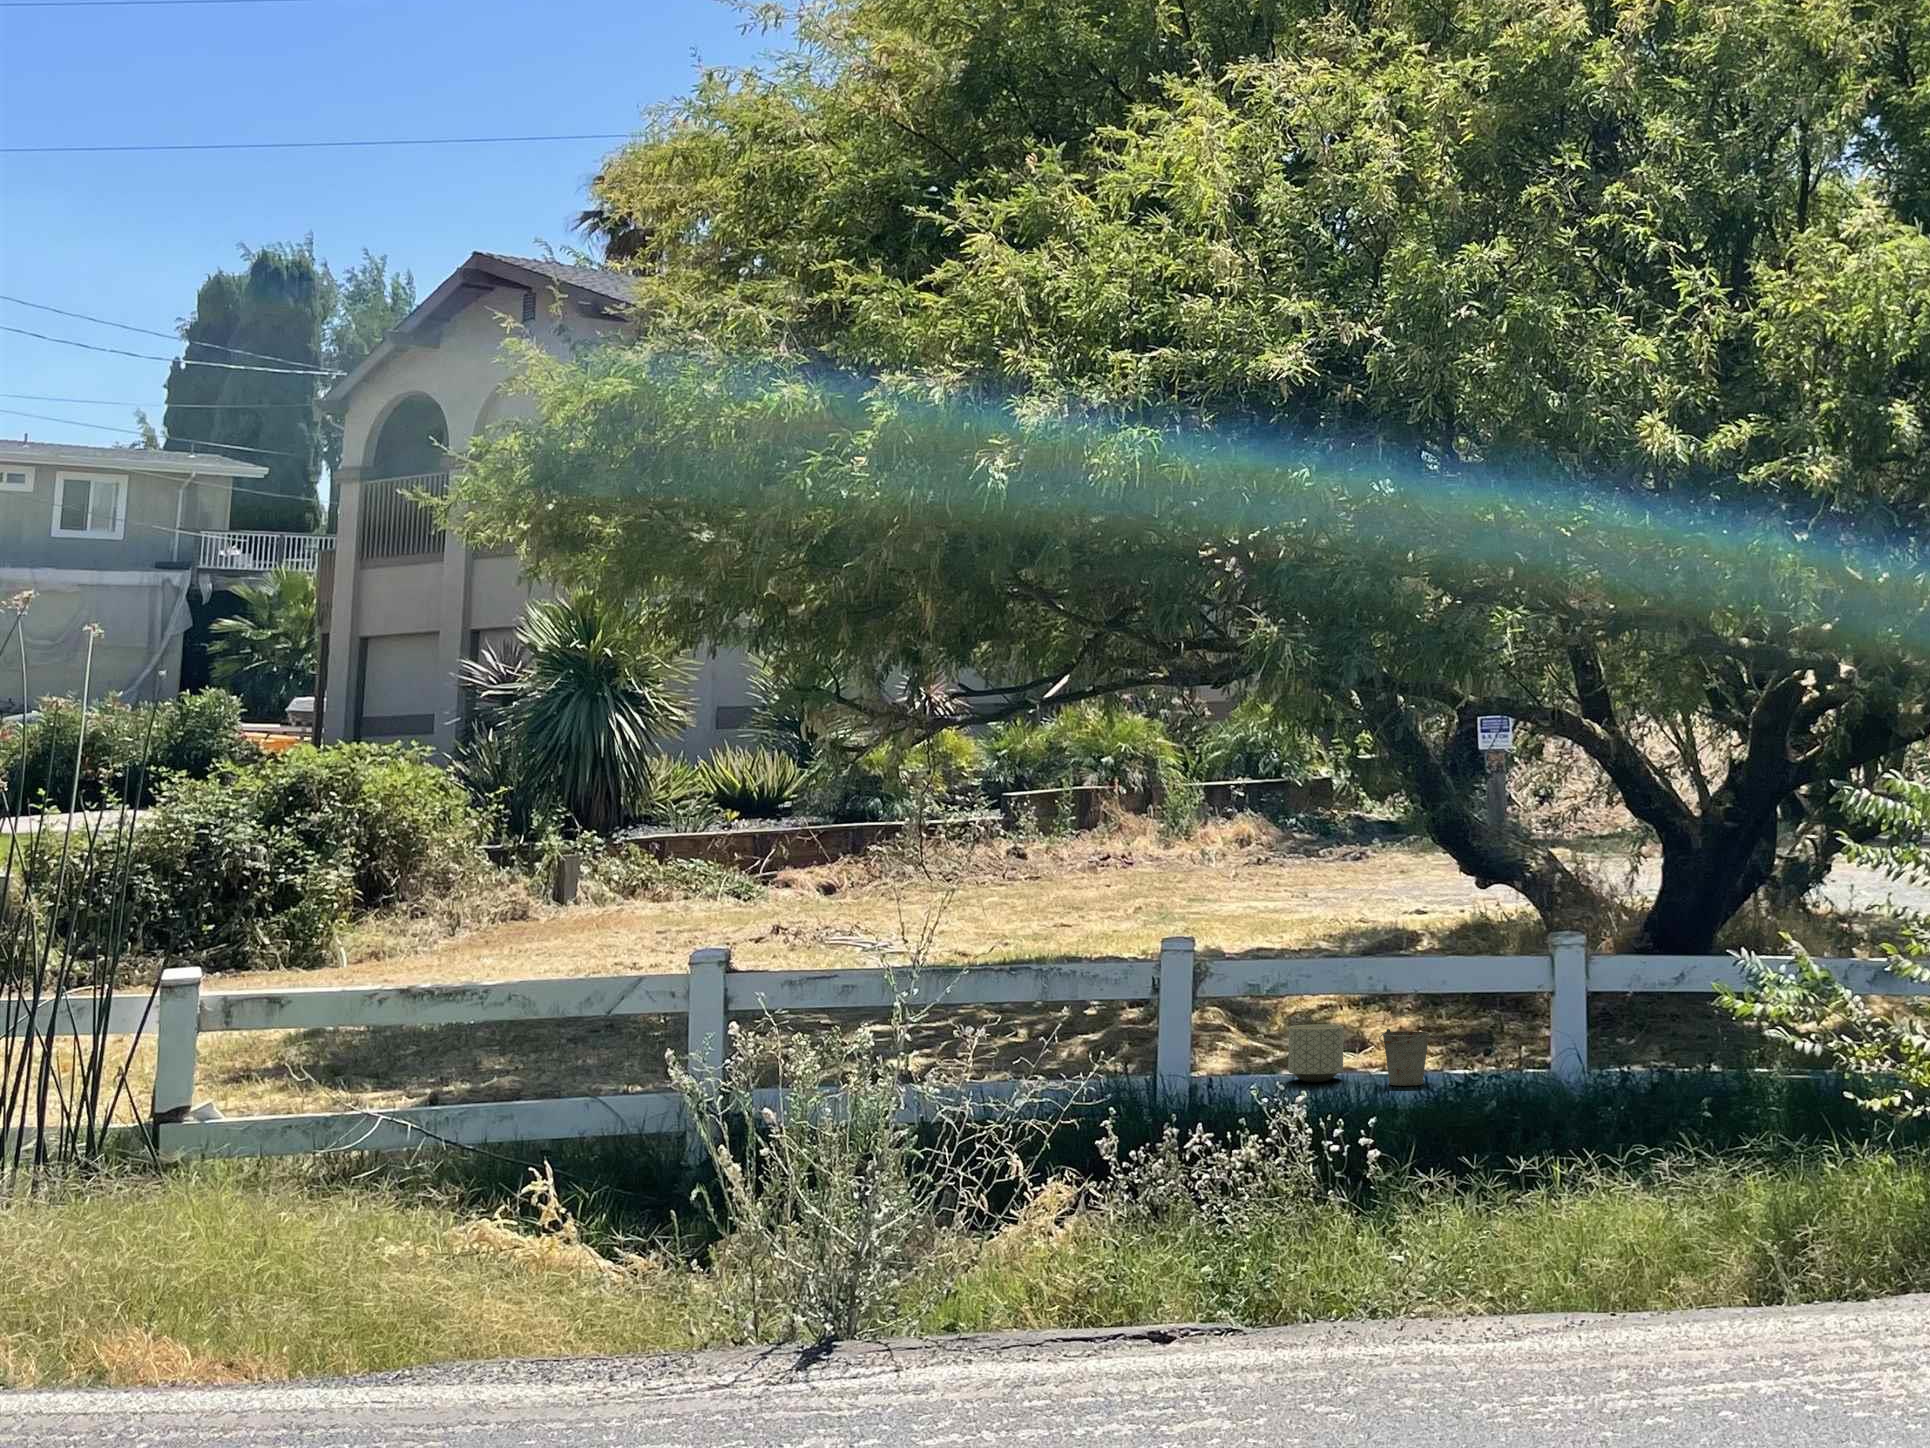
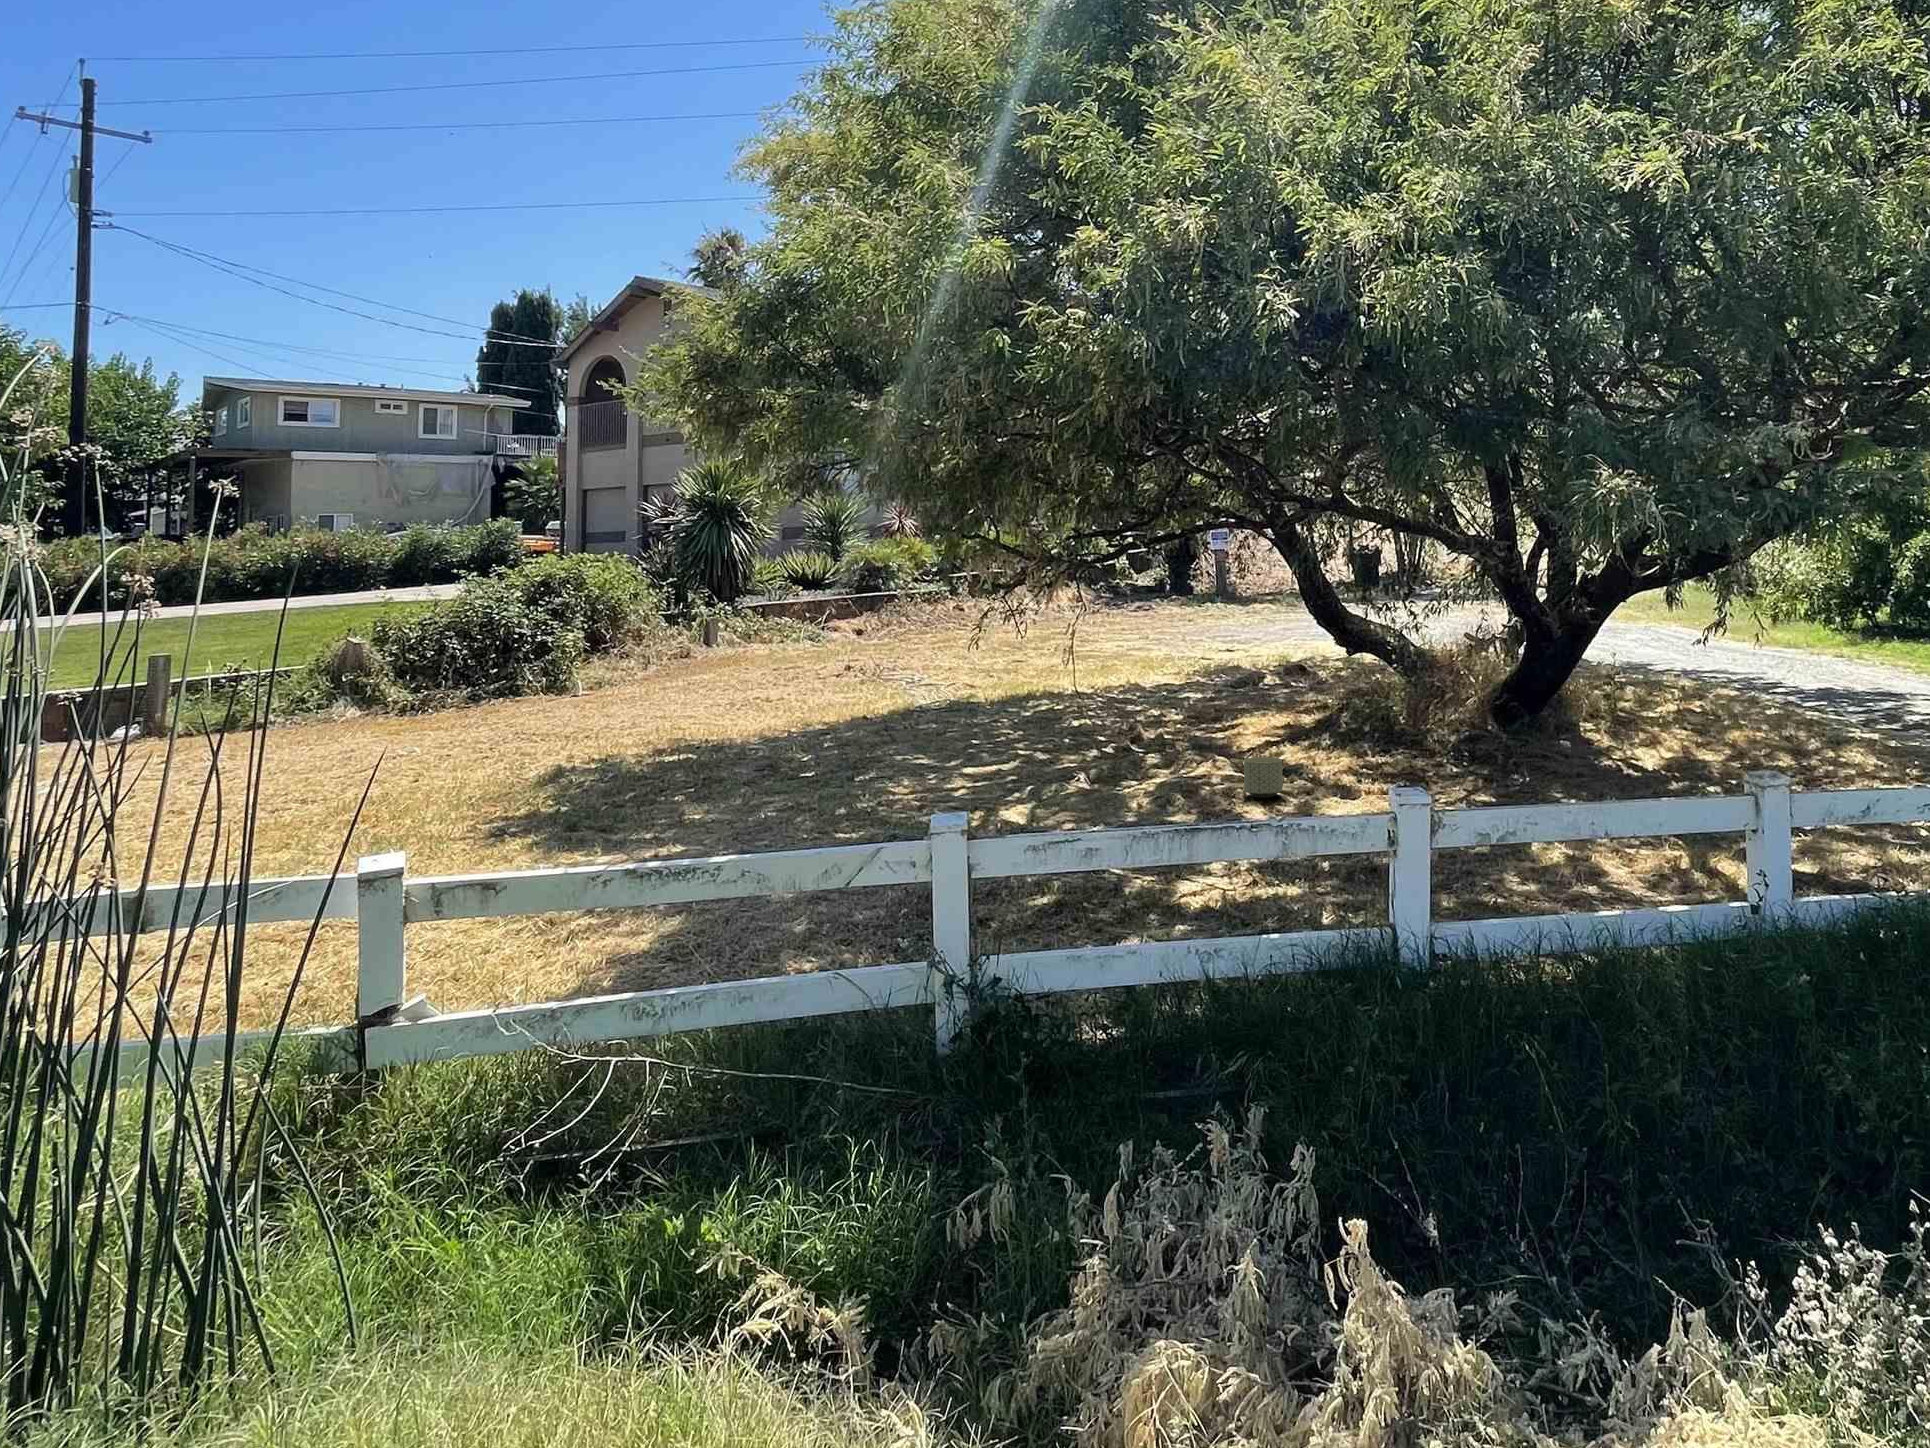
bucket: present [1379,1029,1430,1086] -> none [1311,762,1346,802]

